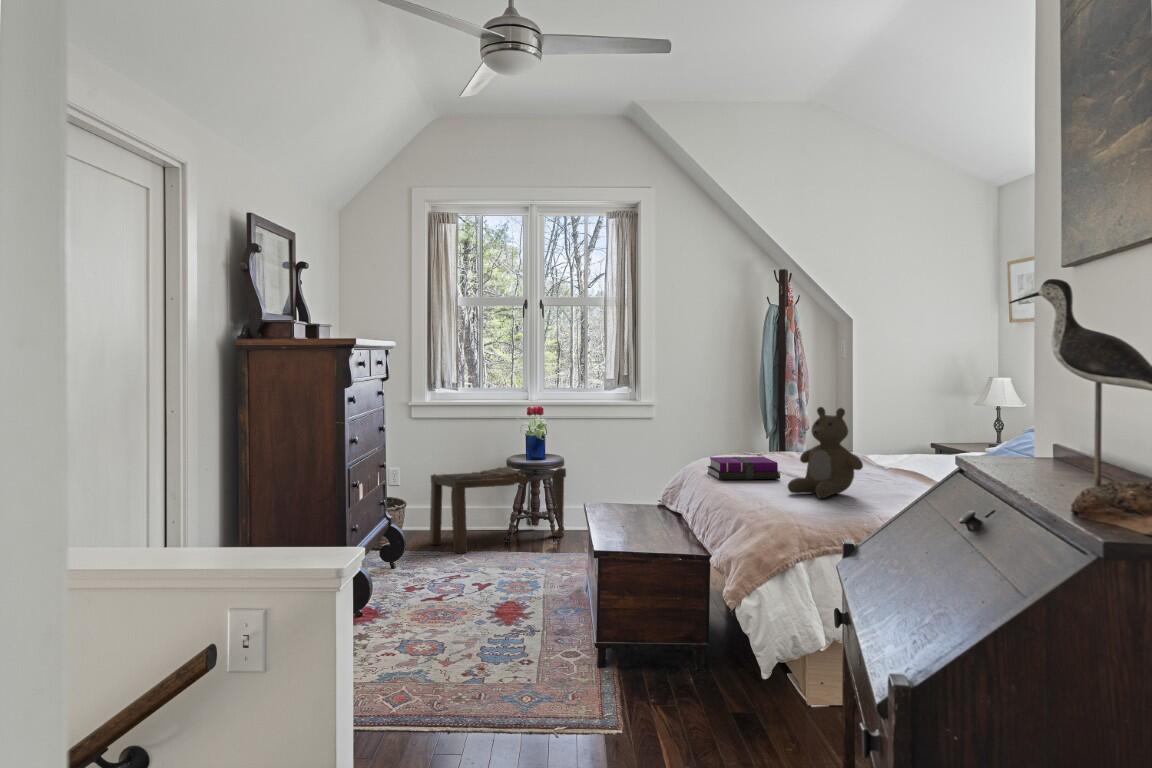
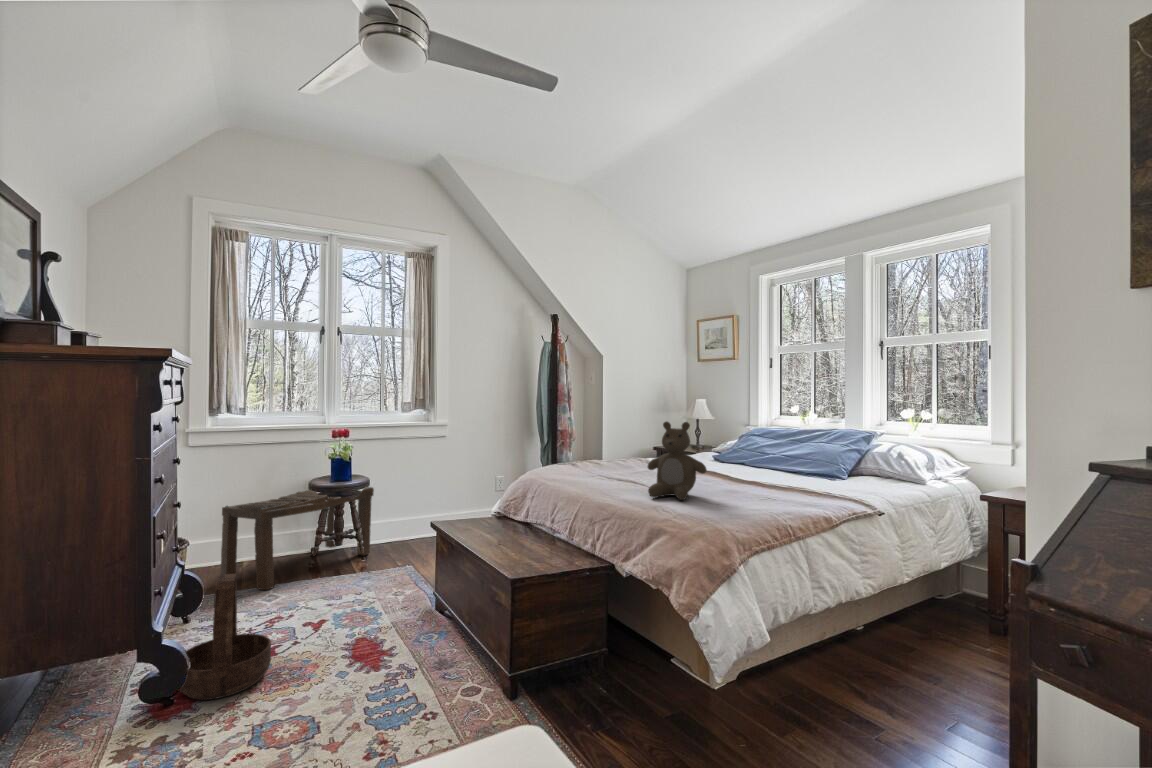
notebook: present [707,457,780,480] -> none [552,466,620,490]
basket: none [364,523,432,619] -> present [180,574,271,700]

